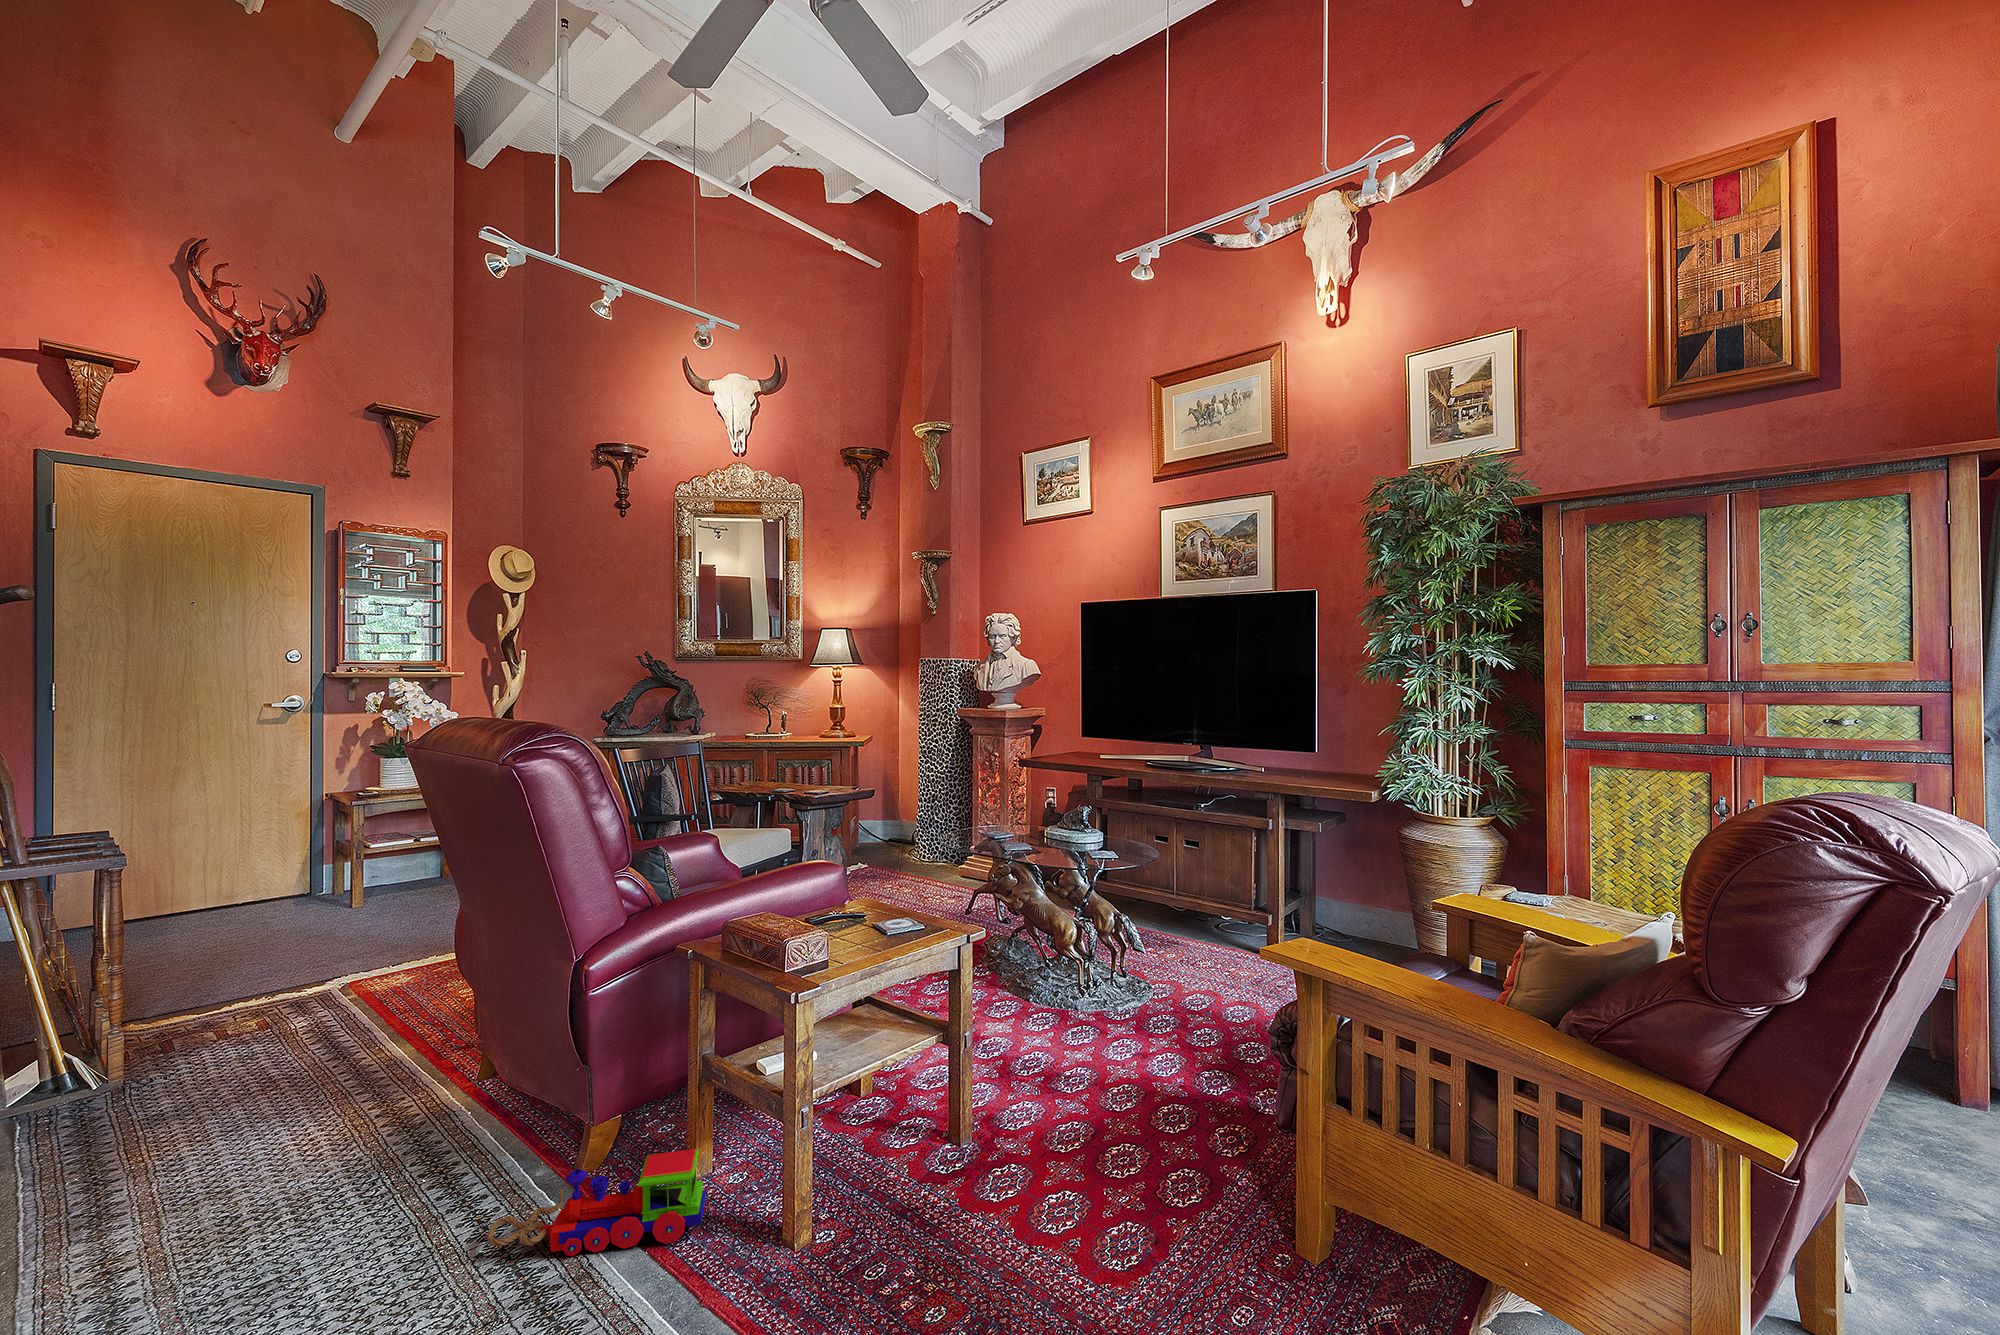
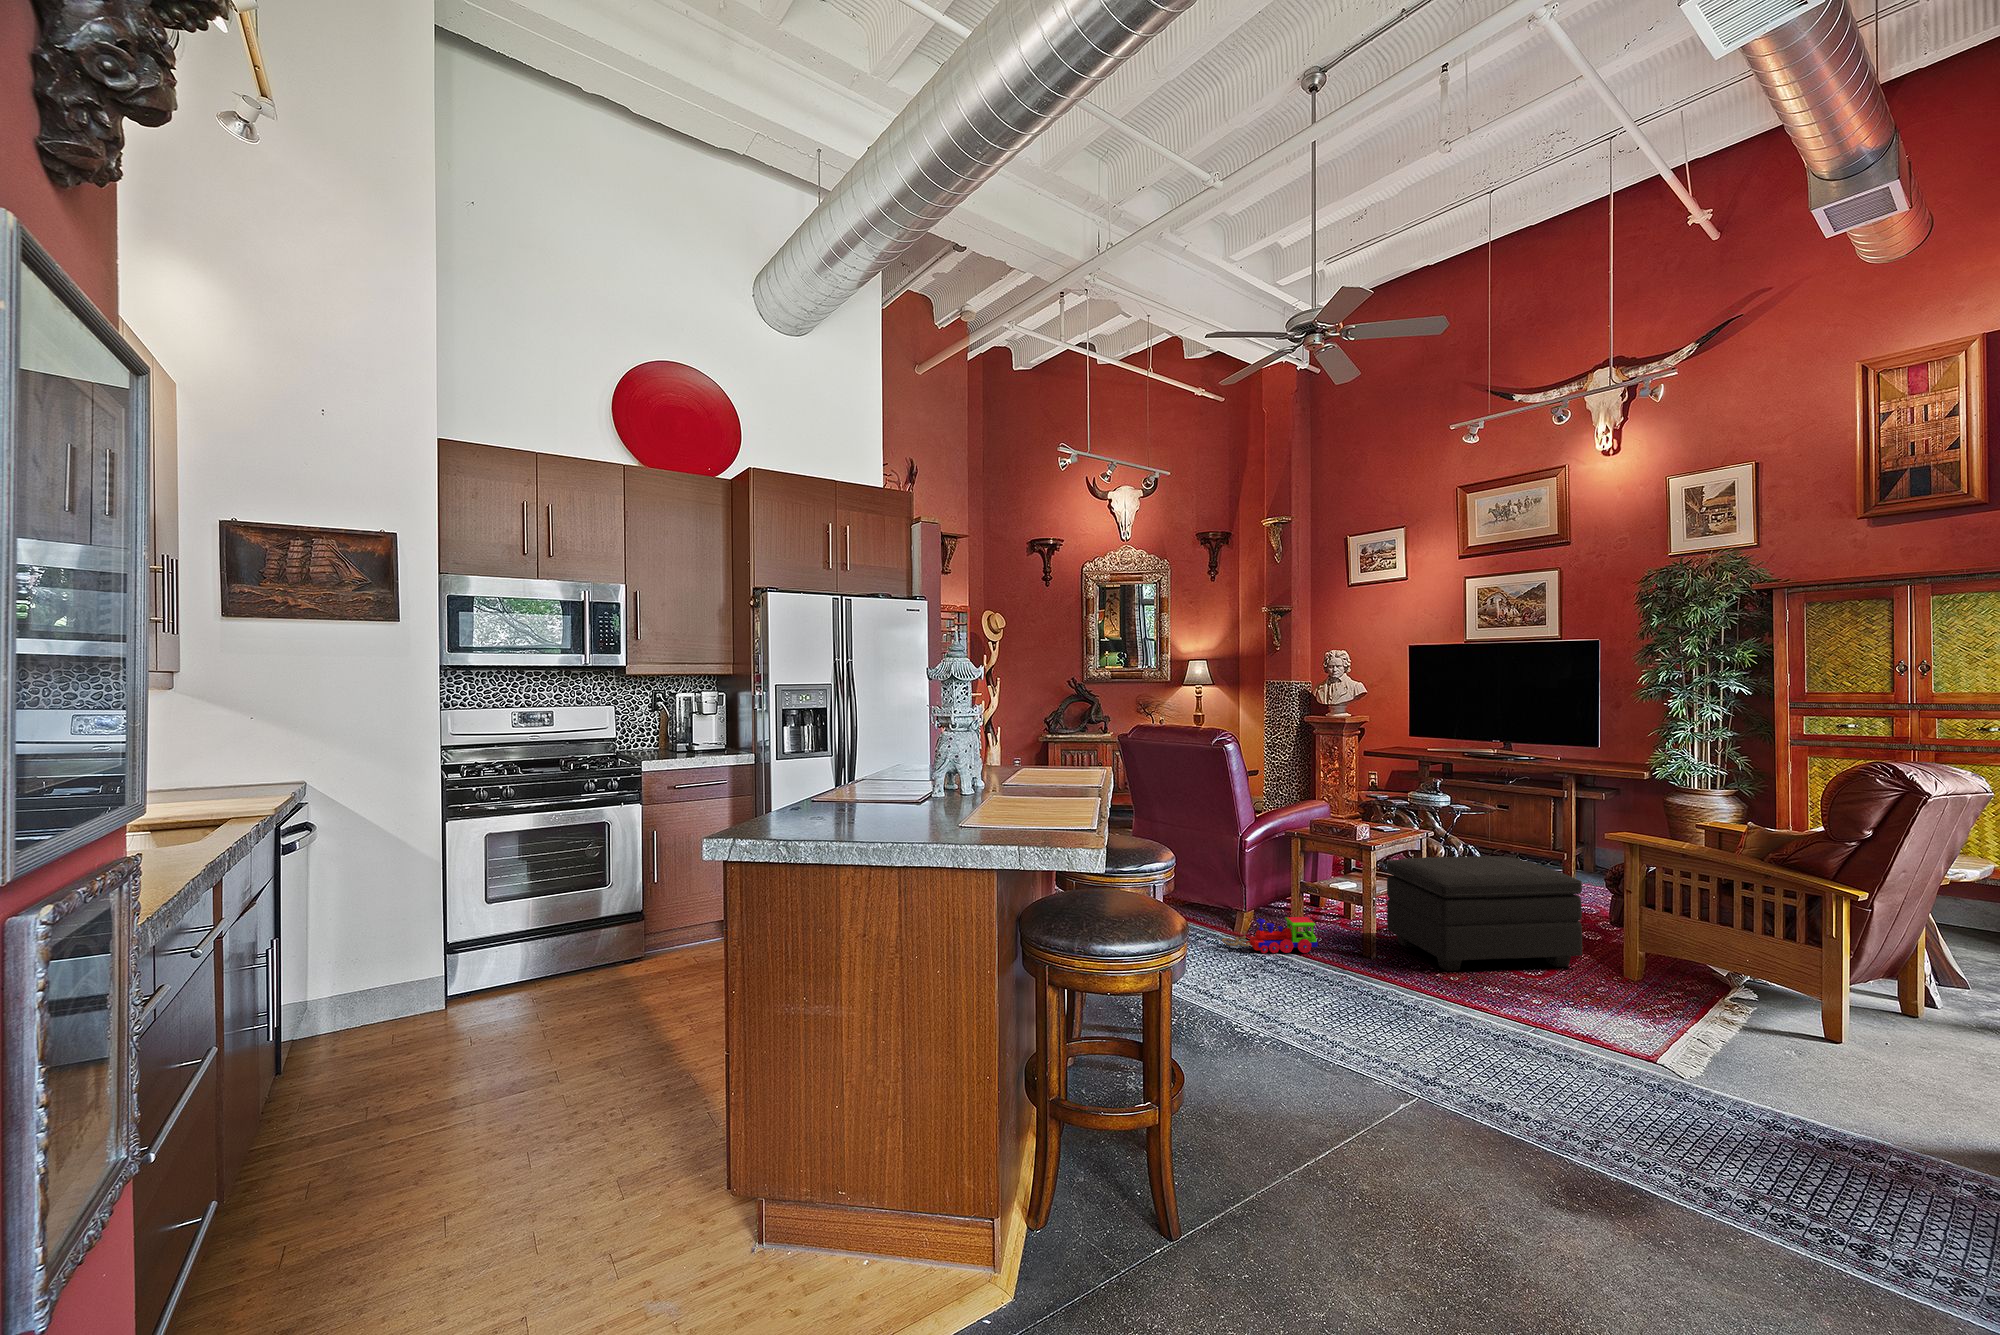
footstool: none [888,974,1226,1276] -> present [1387,856,1582,971]

